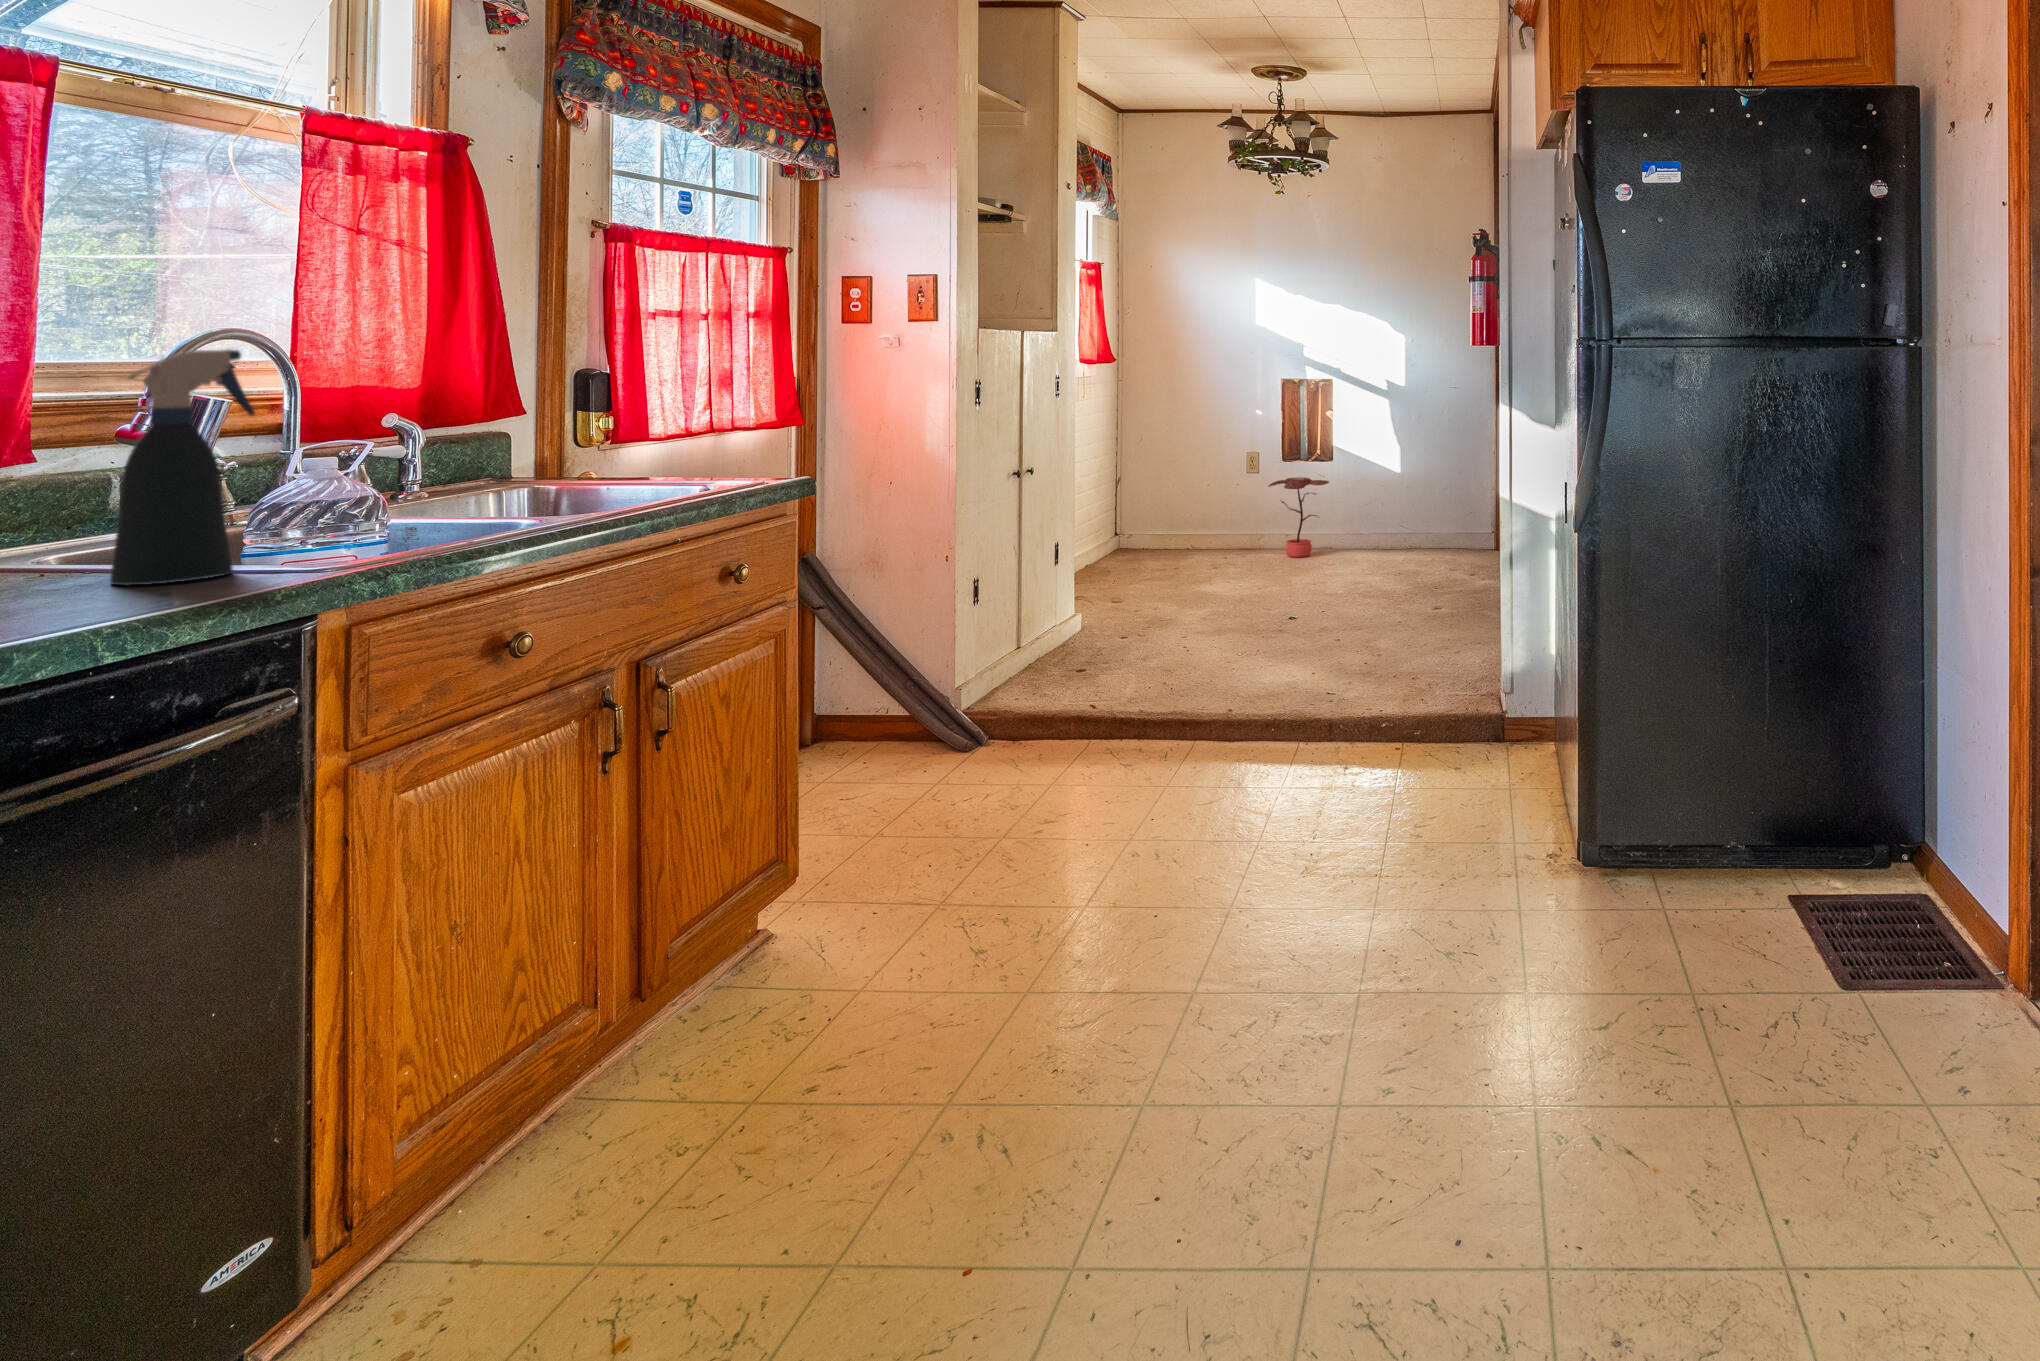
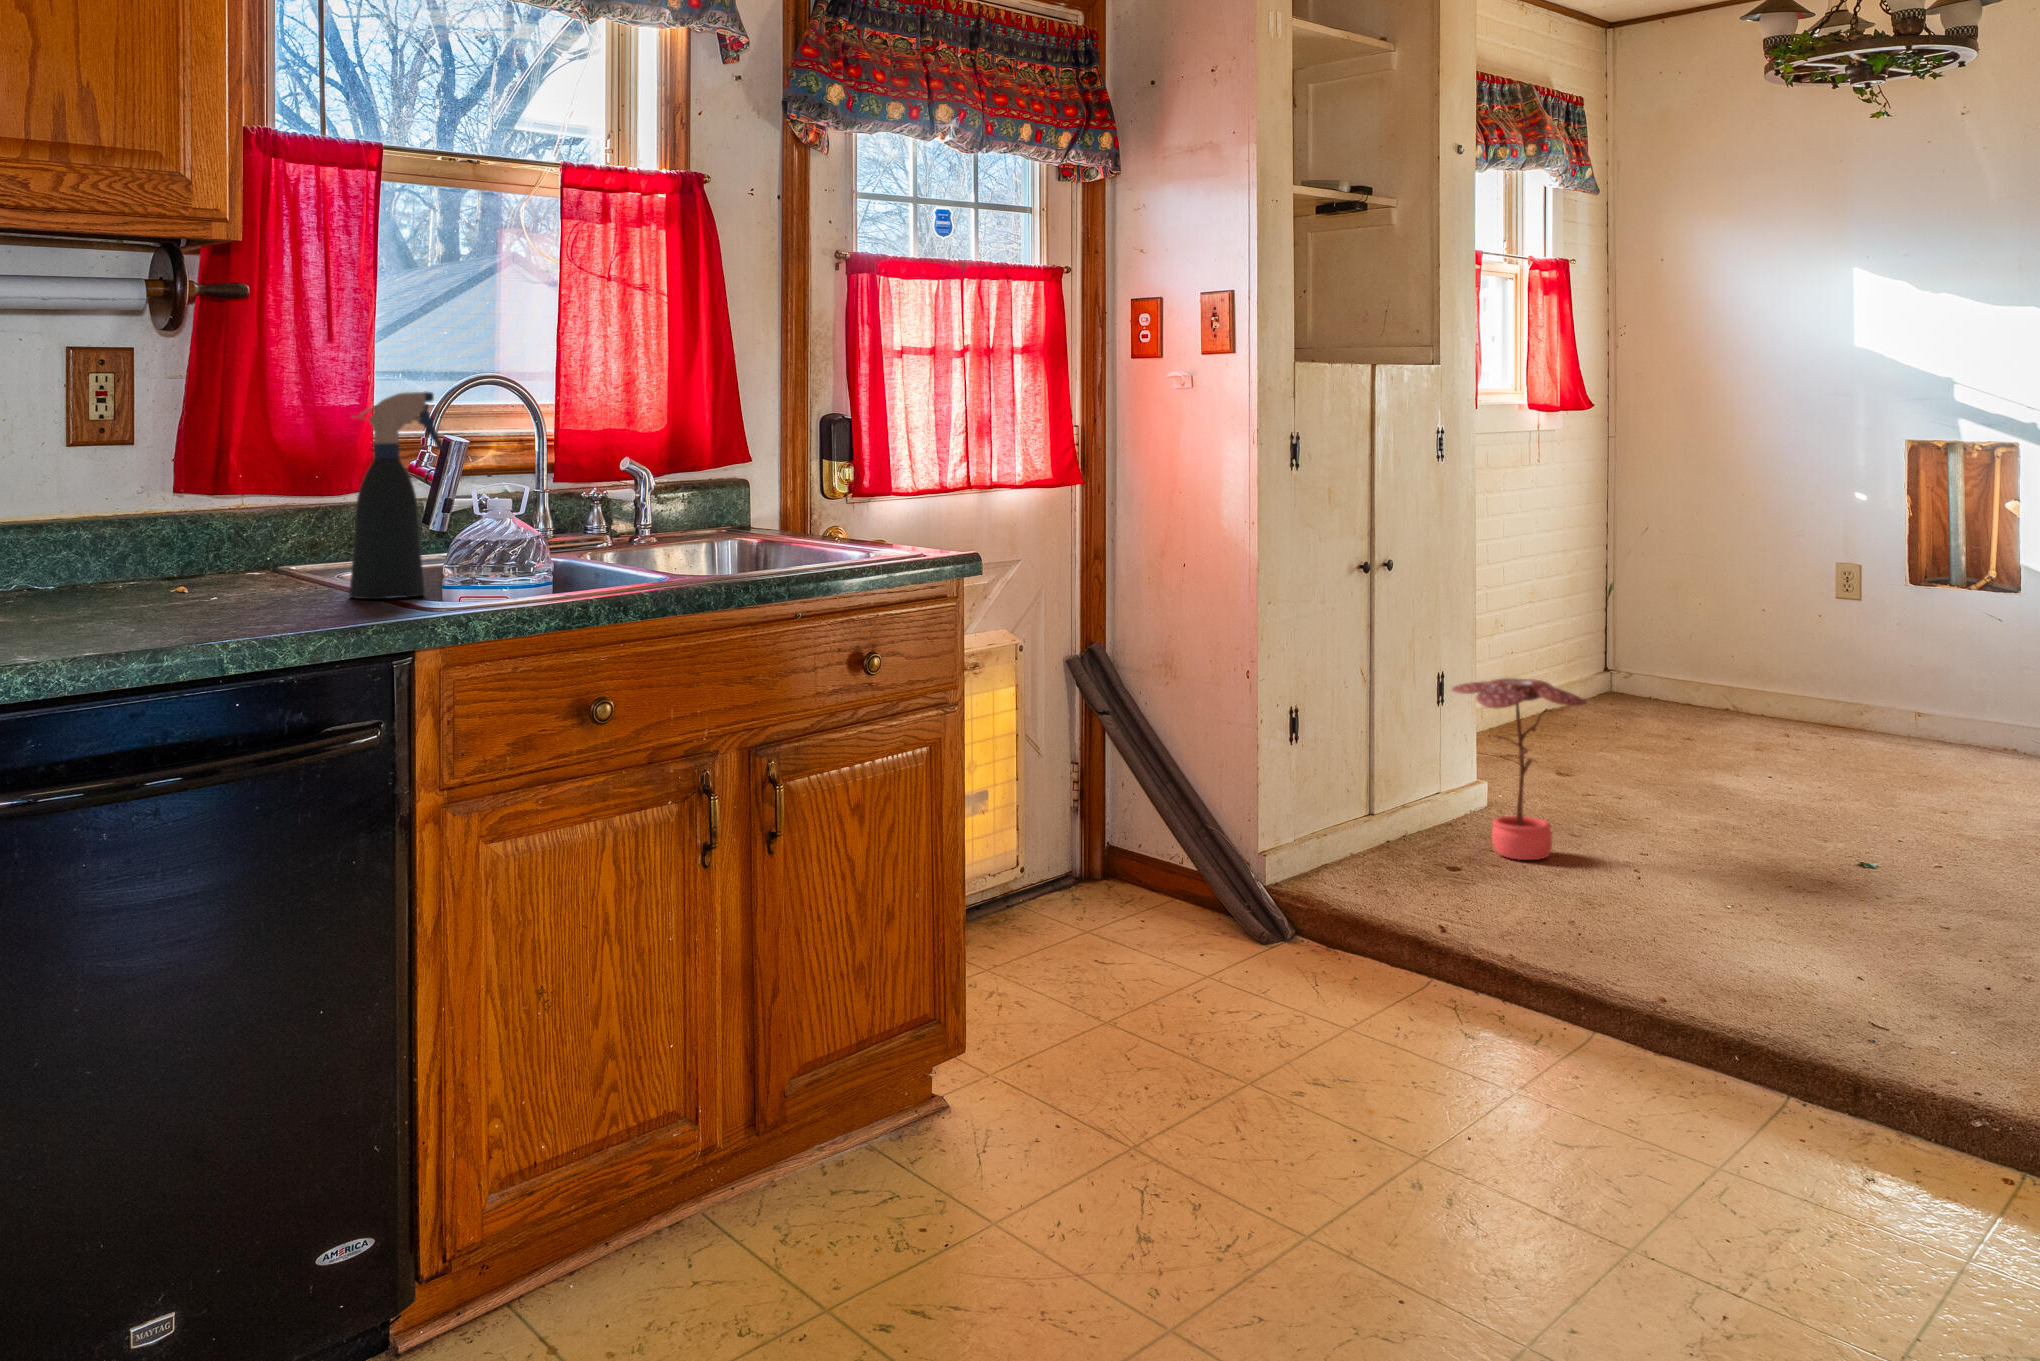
potted plant: present [1269,477,1329,557] -> present [1452,678,1587,860]

